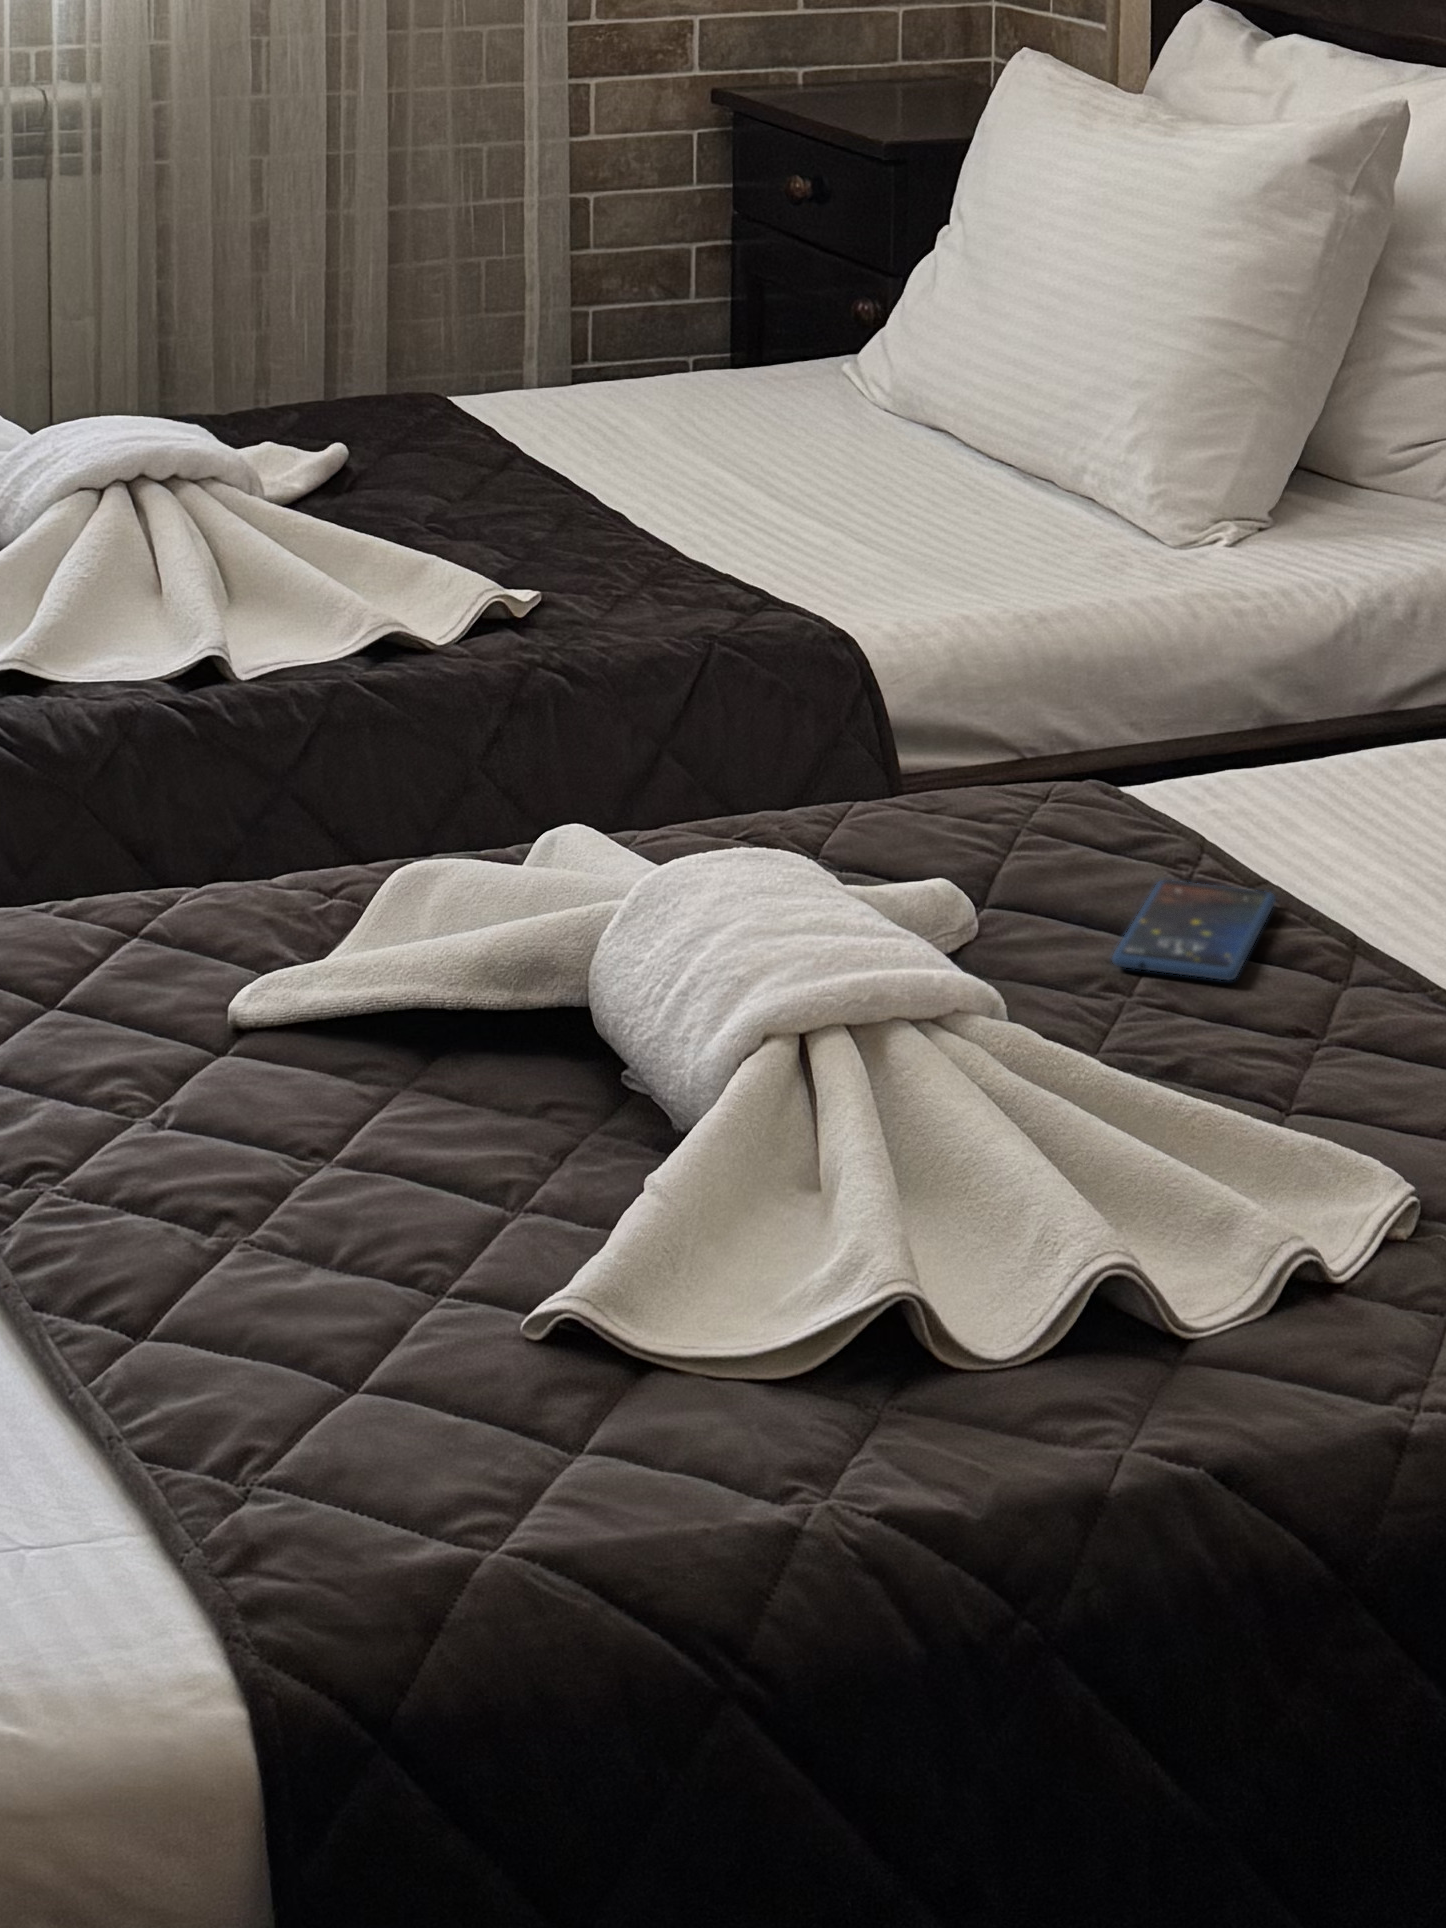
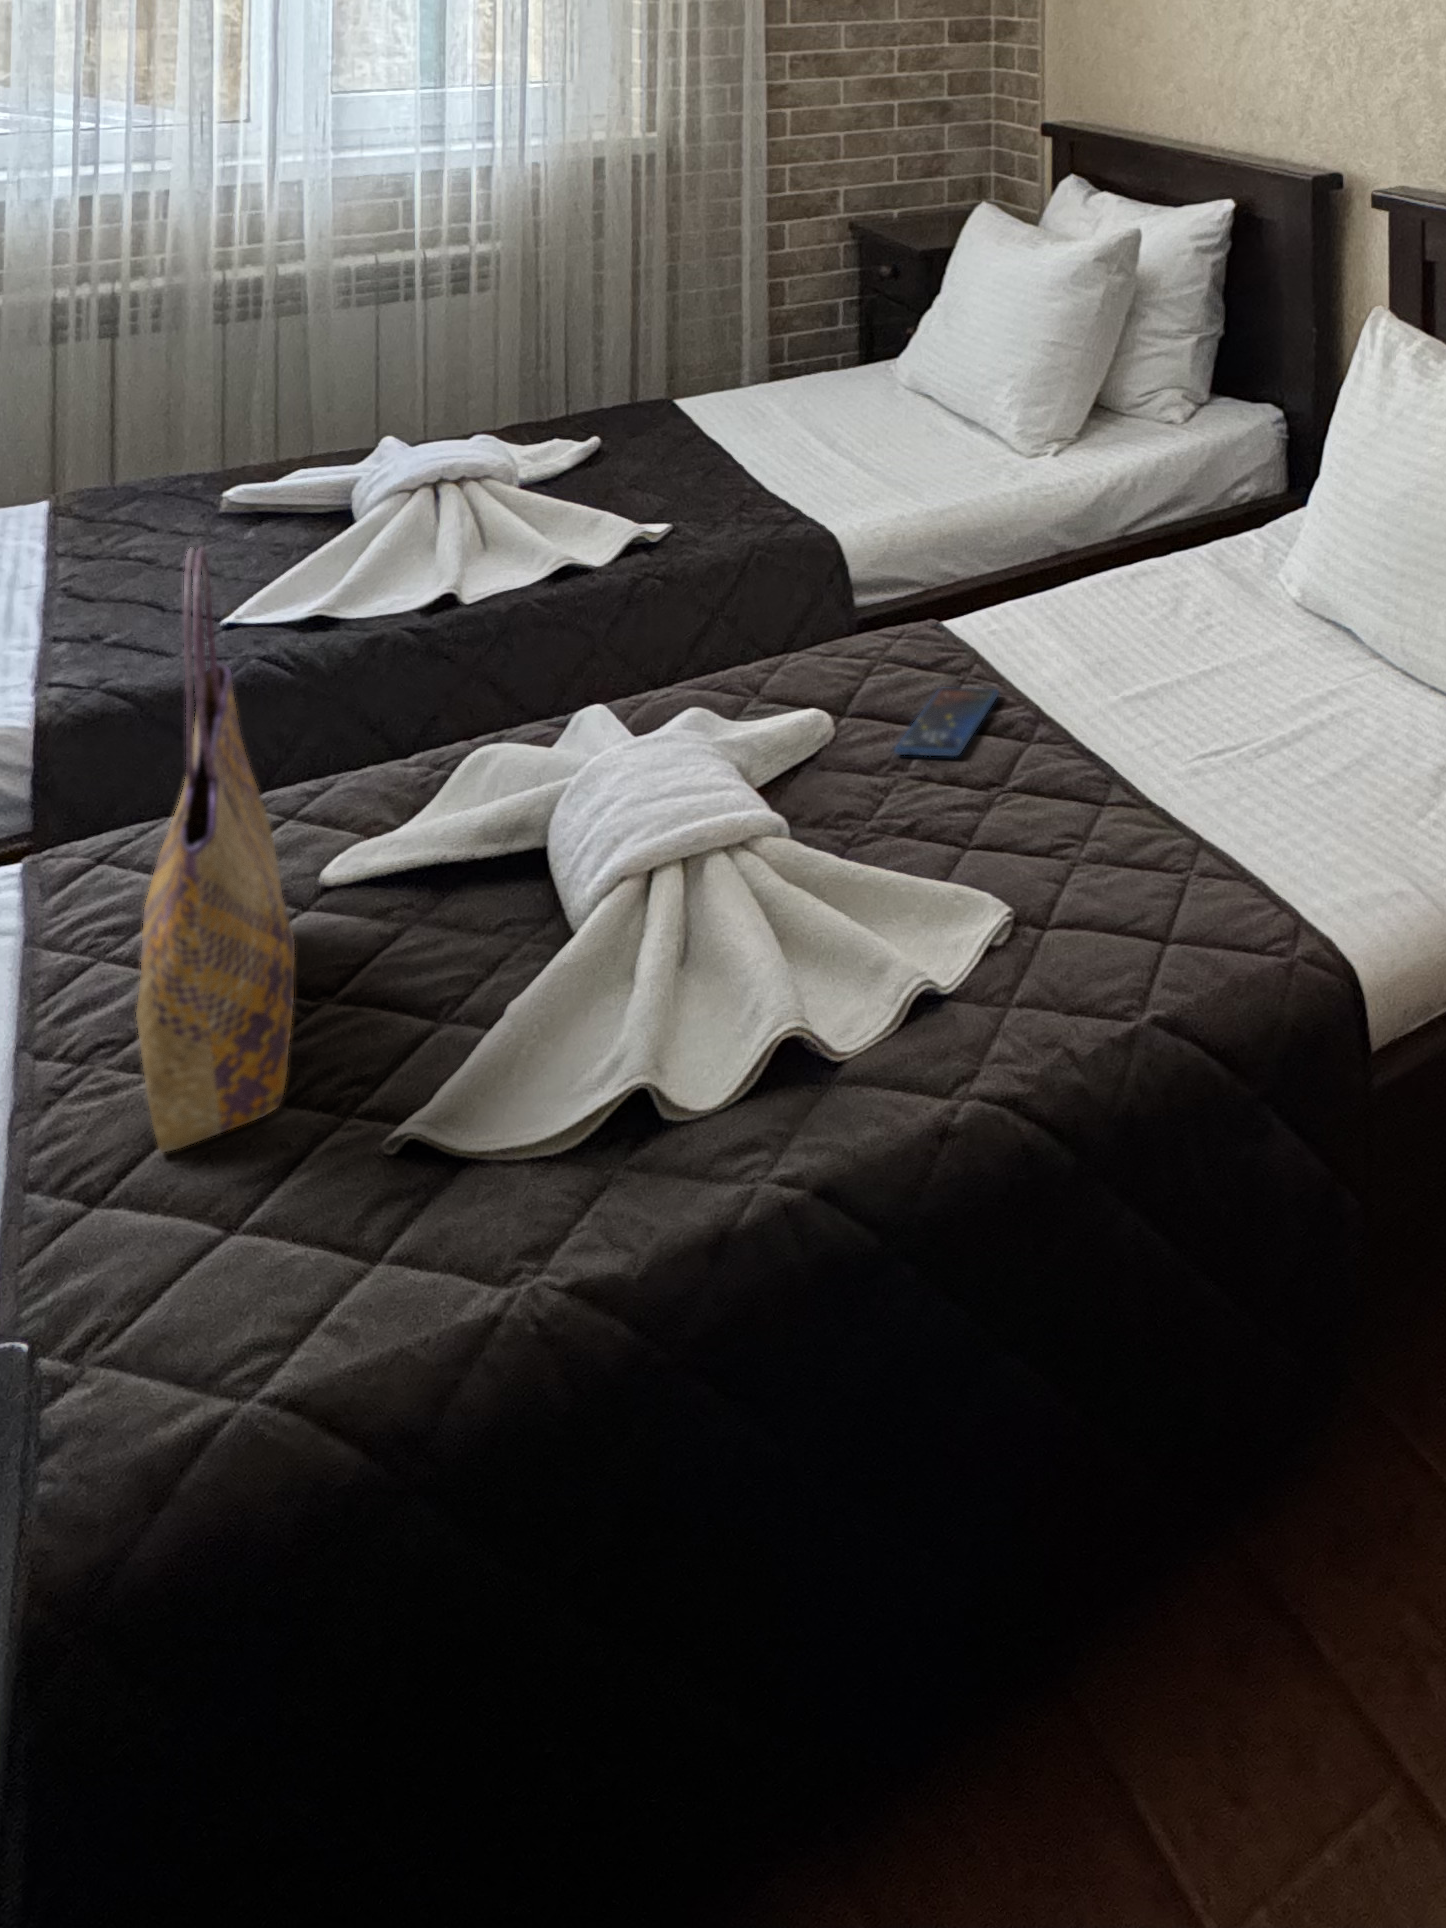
tote bag: none [54,432,341,1300] -> present [136,547,295,1152]

